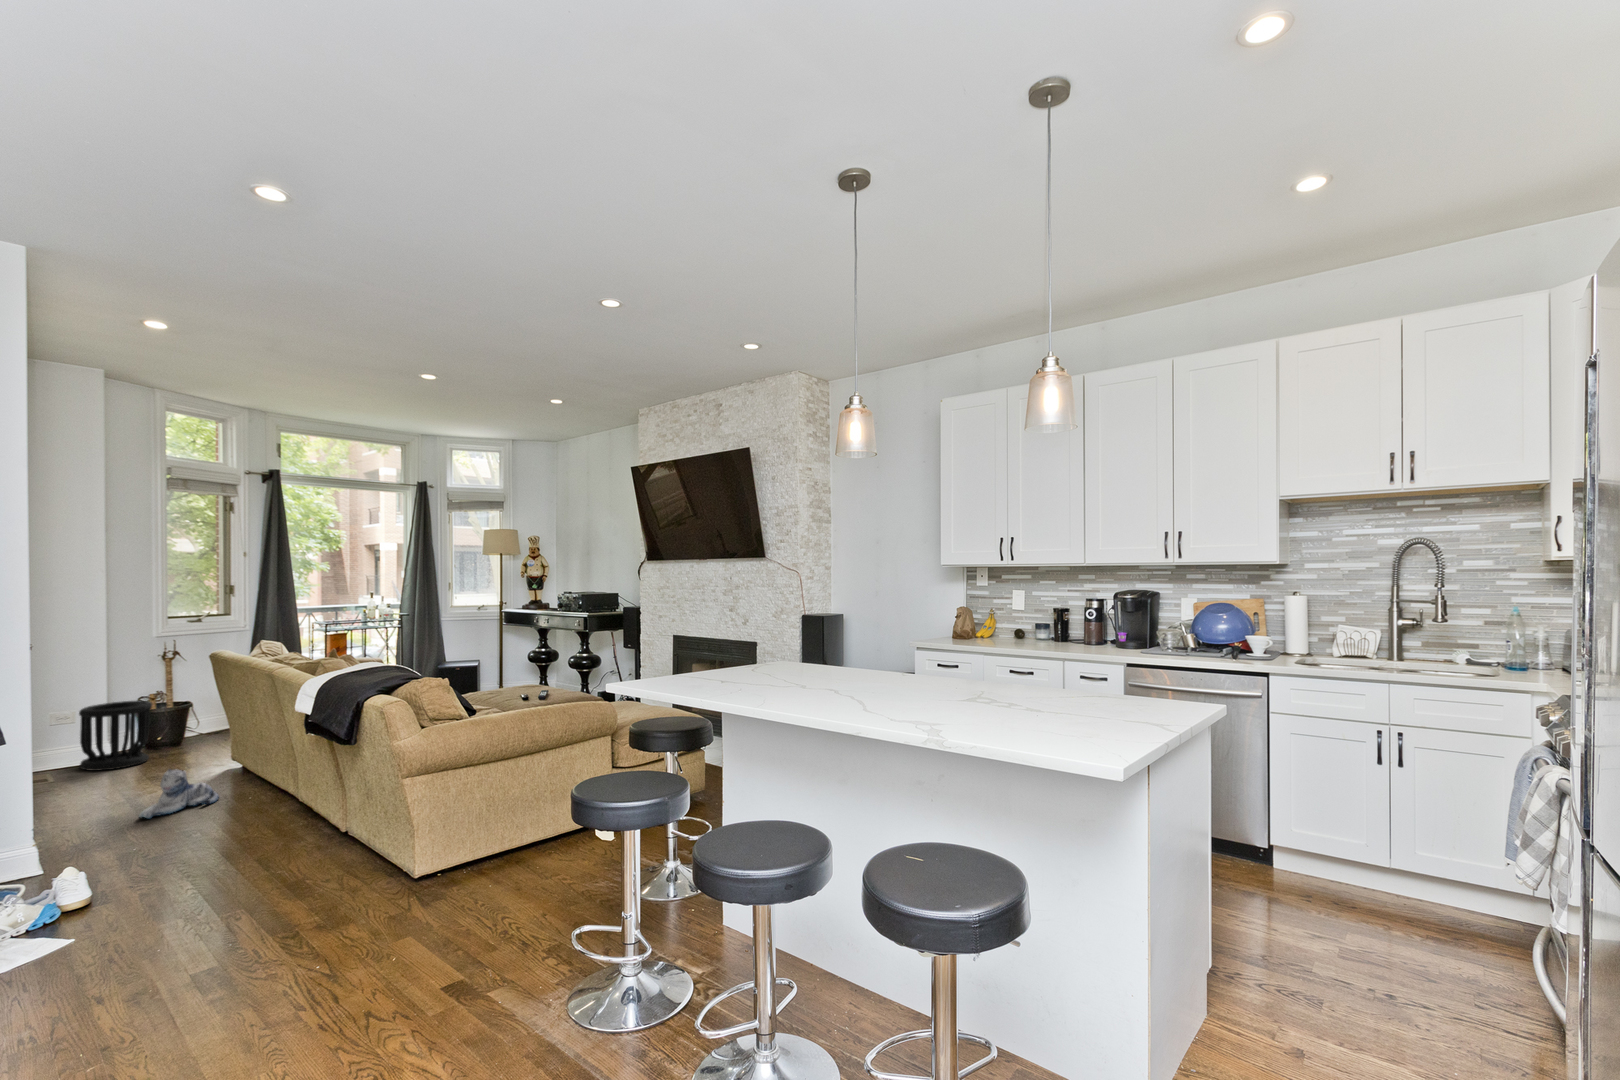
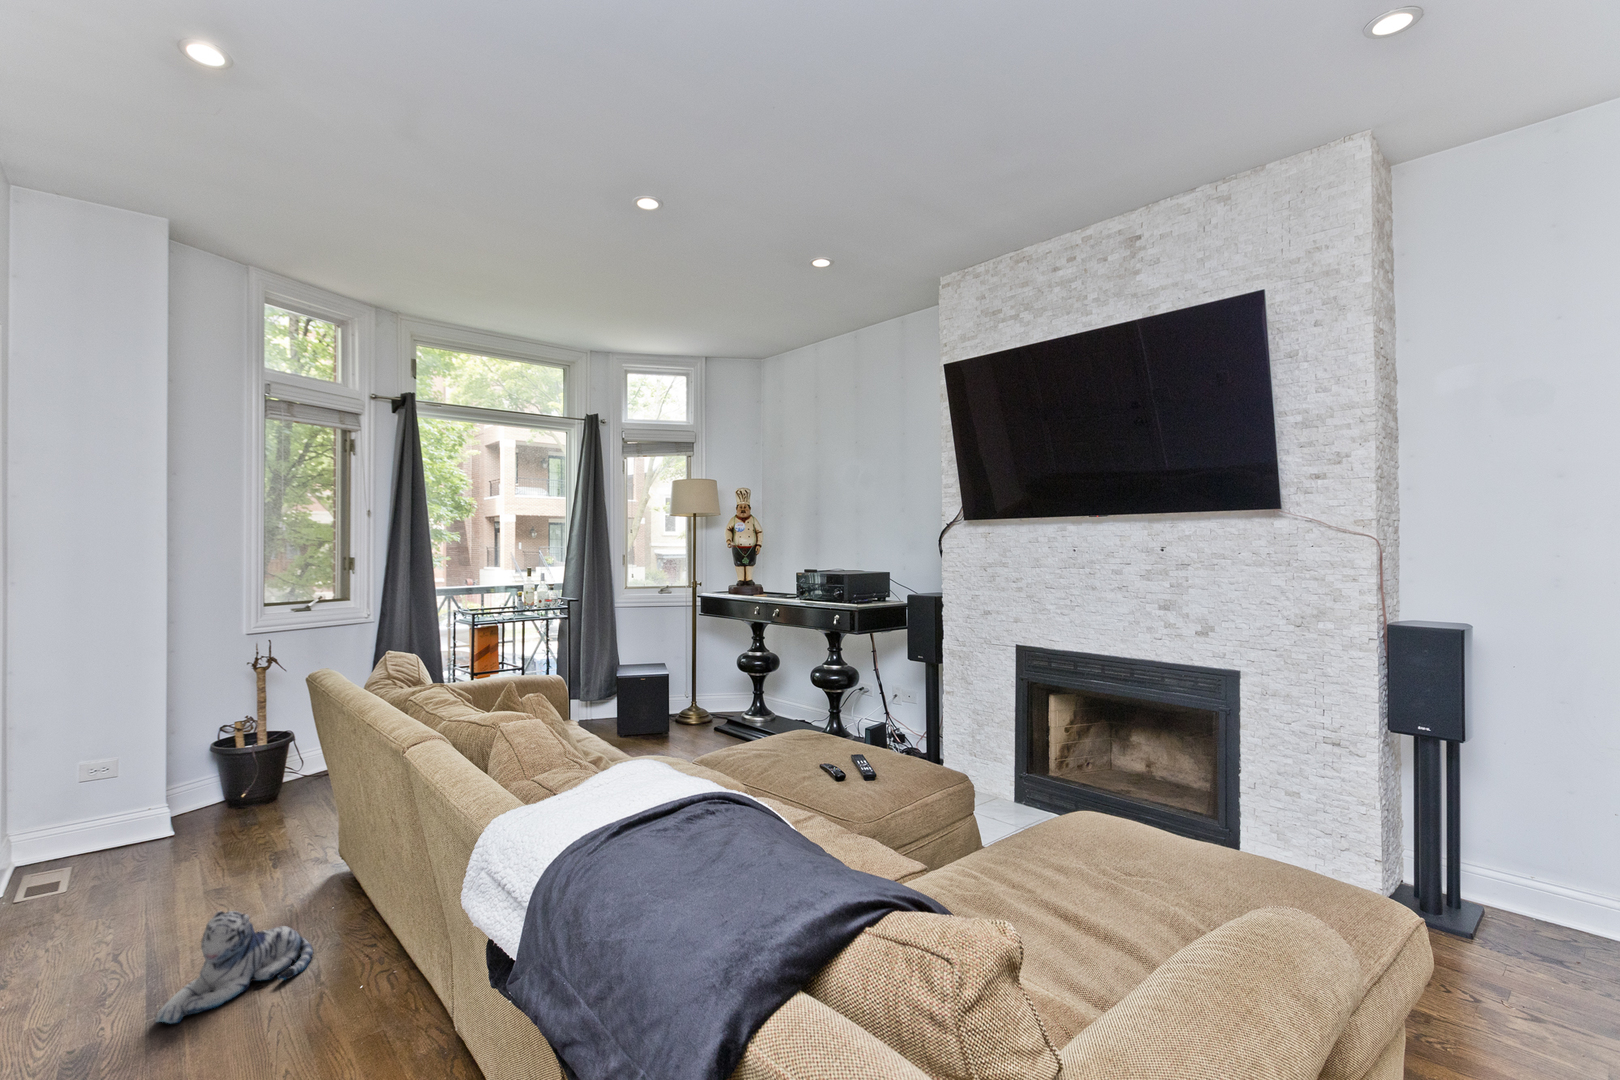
wastebasket: present [79,701,152,771] -> none [118,737,230,855]

